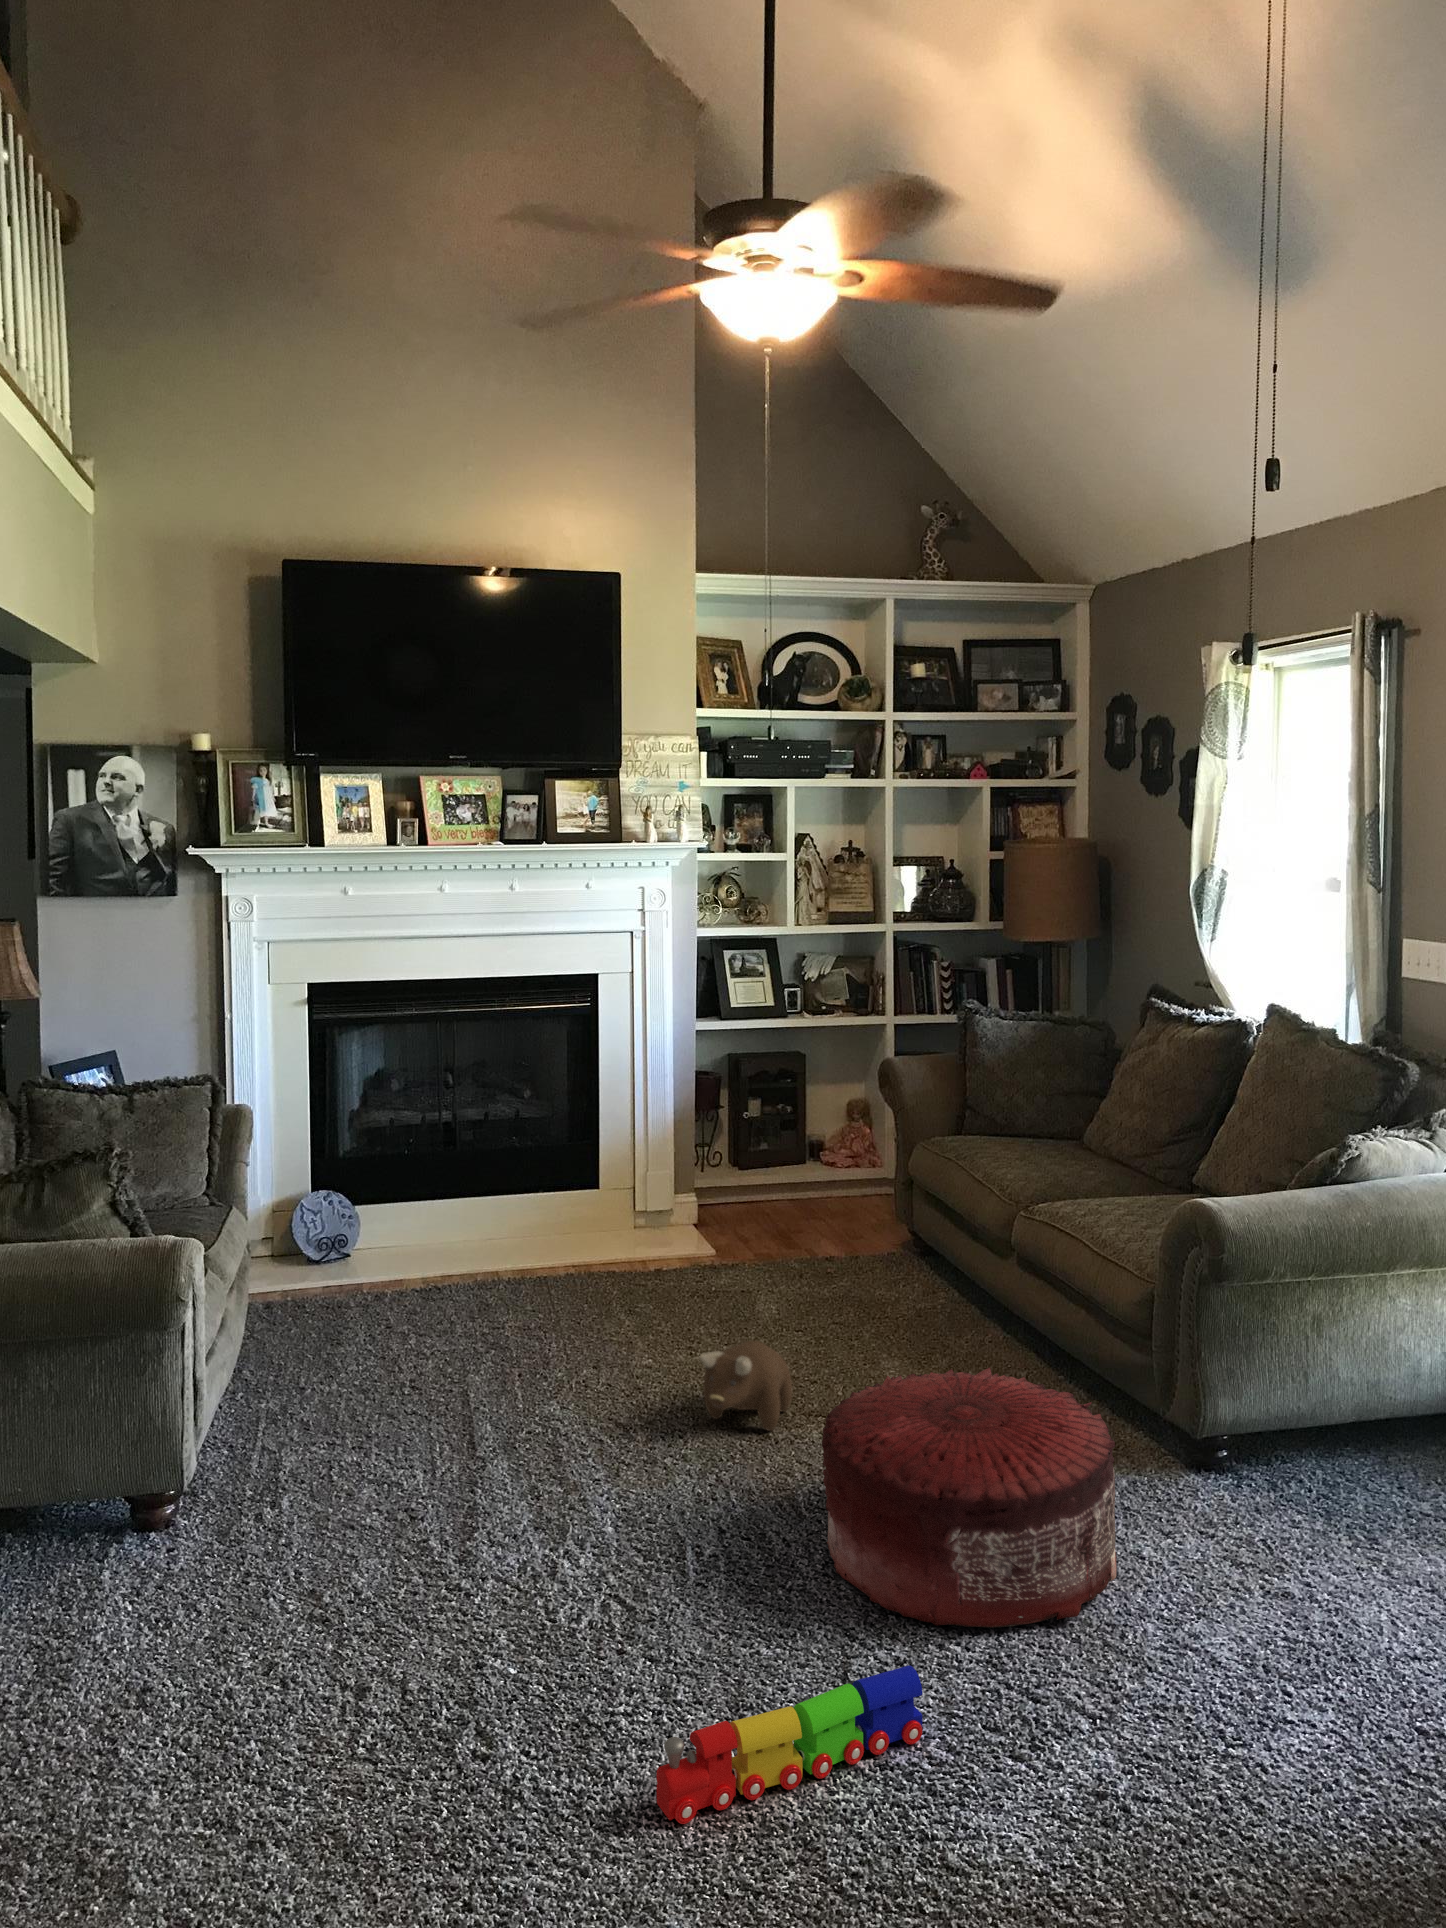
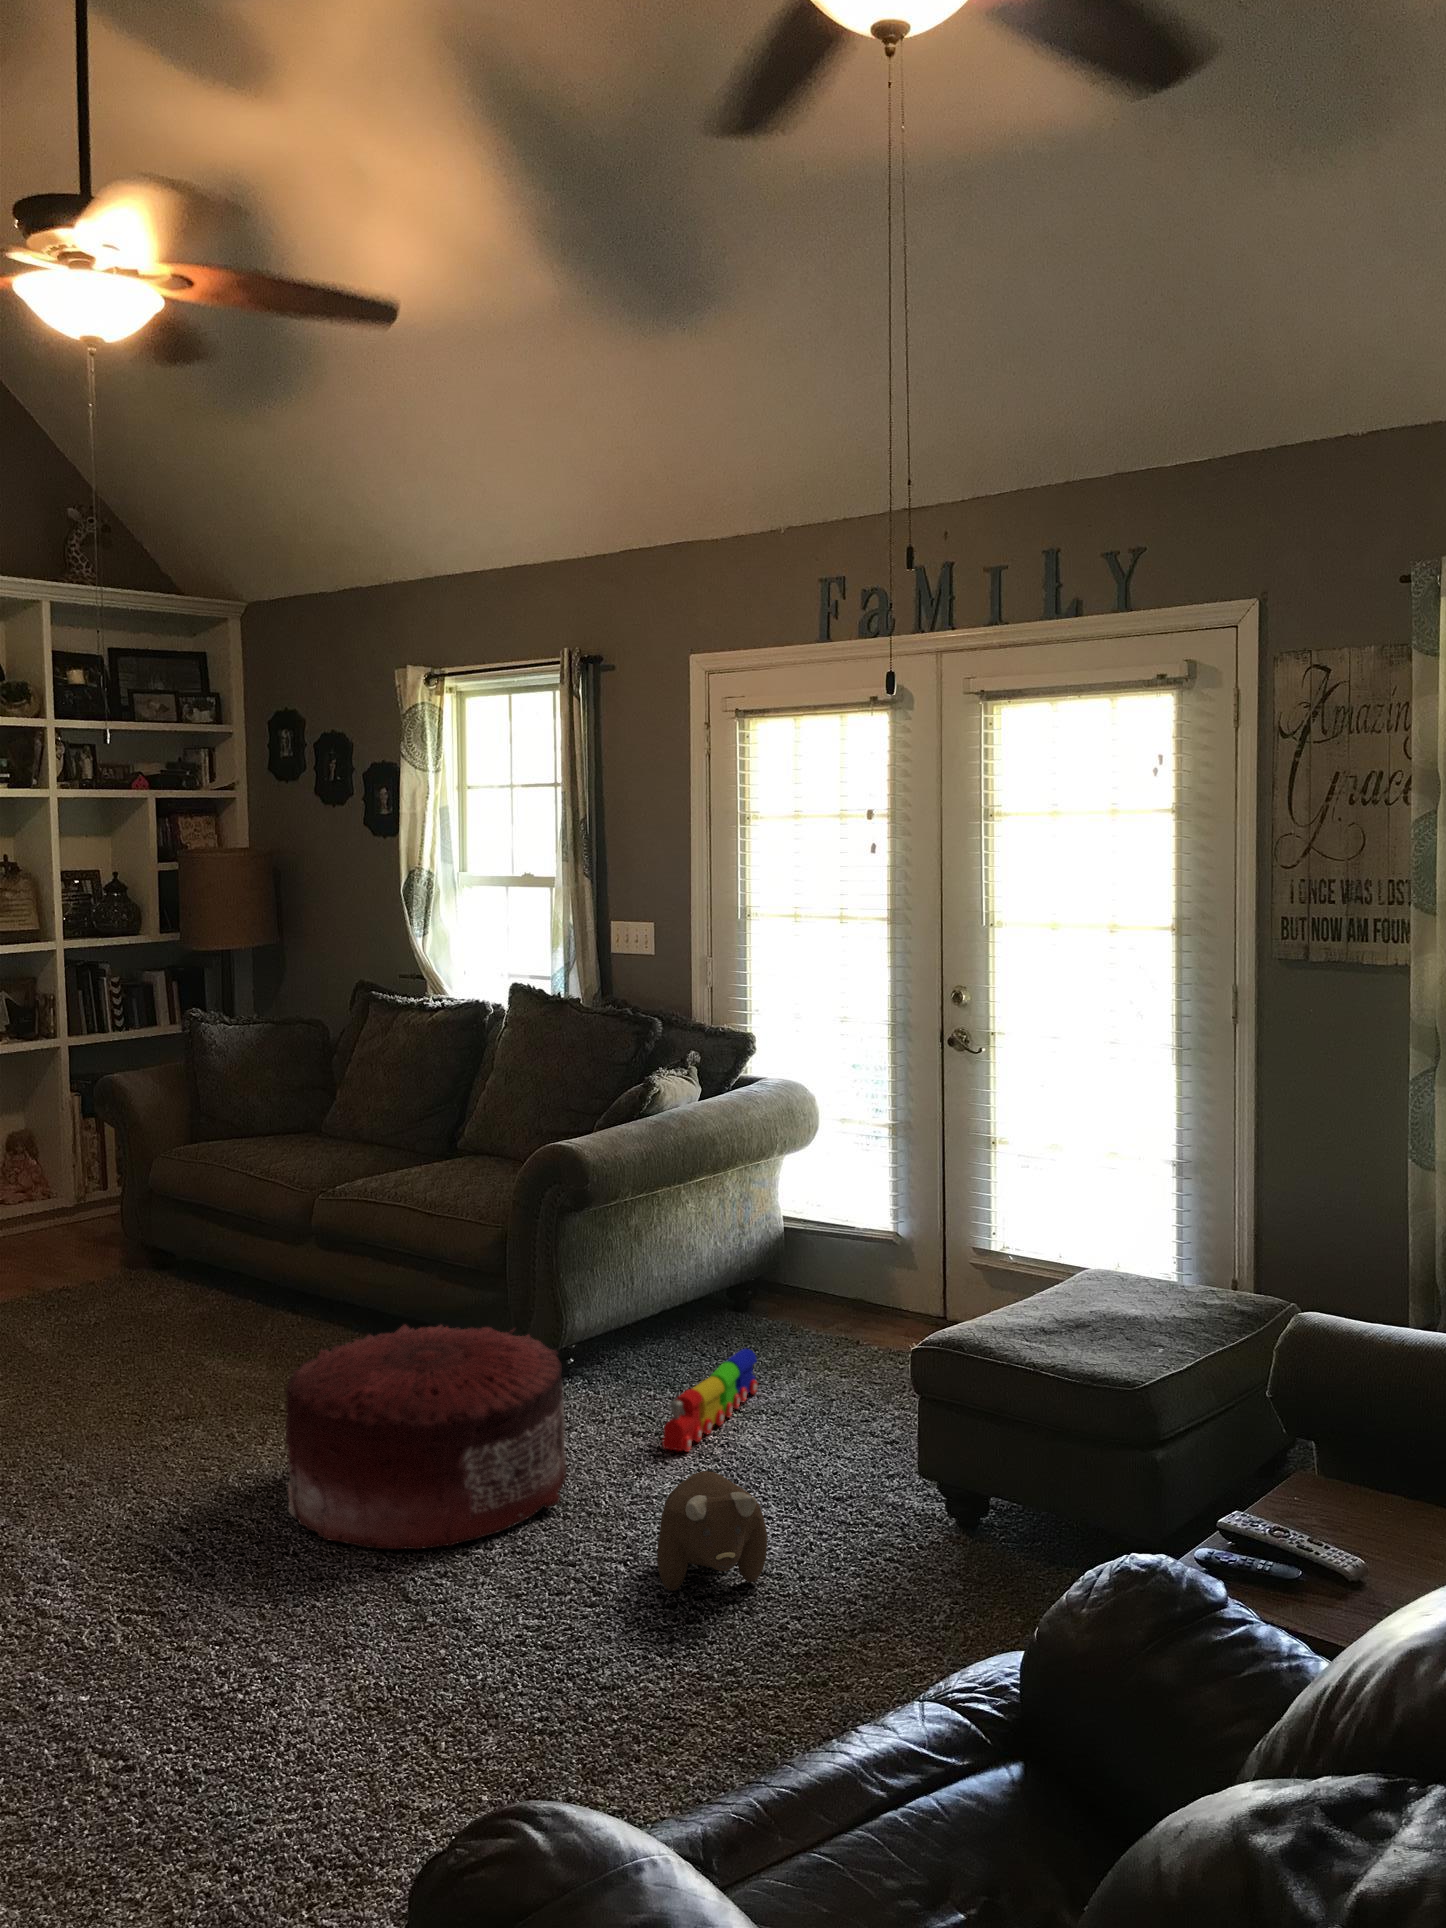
plush toy: present [700,1341,792,1431] -> present [657,1471,767,1591]
toy train: present [657,1666,922,1824] -> present [662,1349,758,1452]

